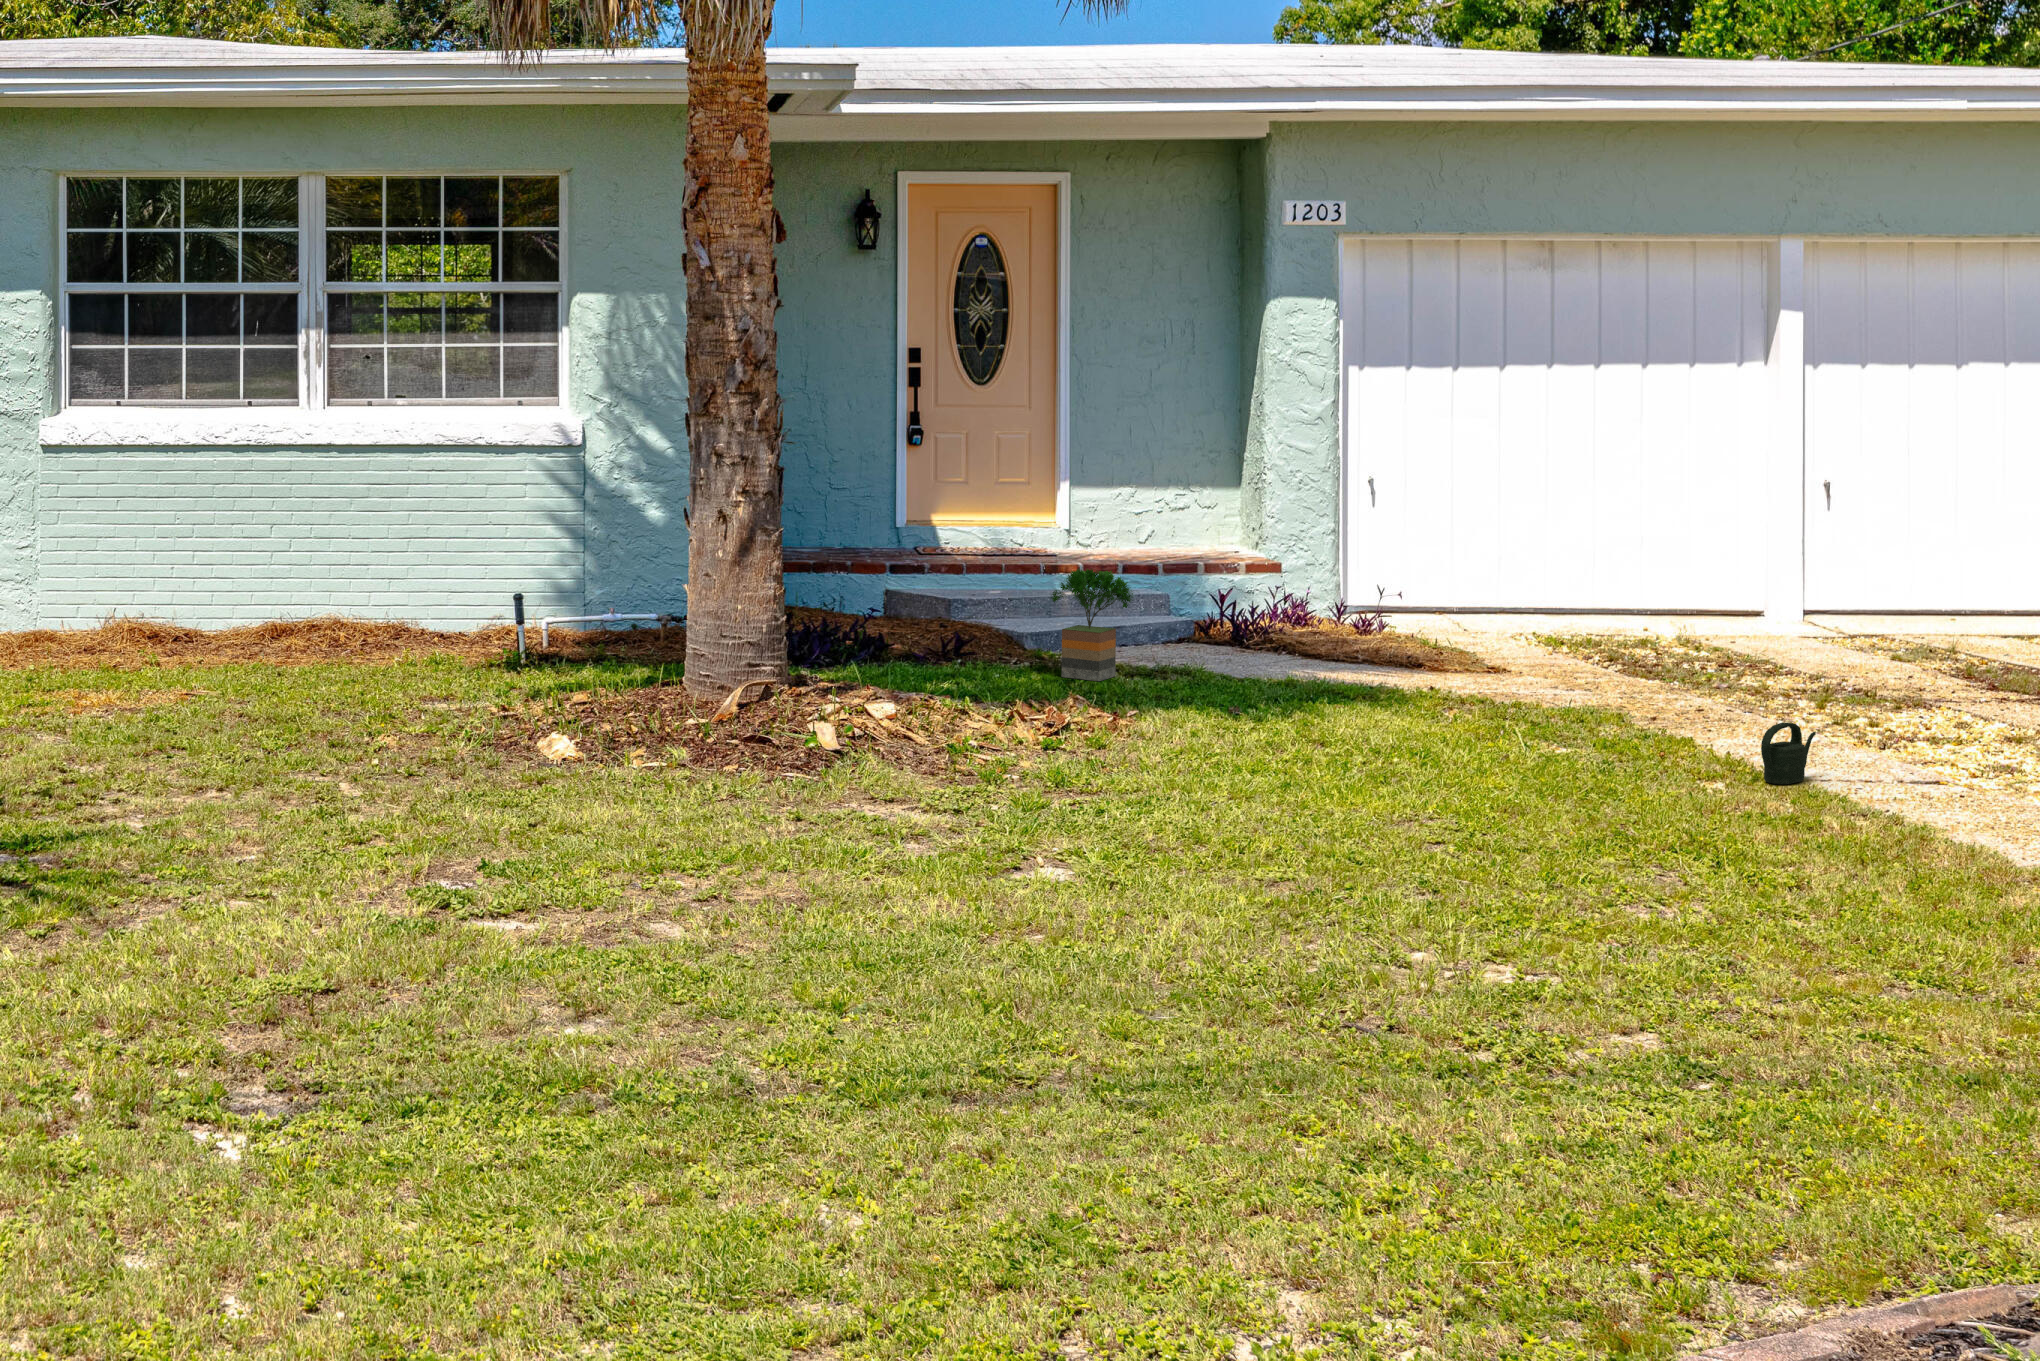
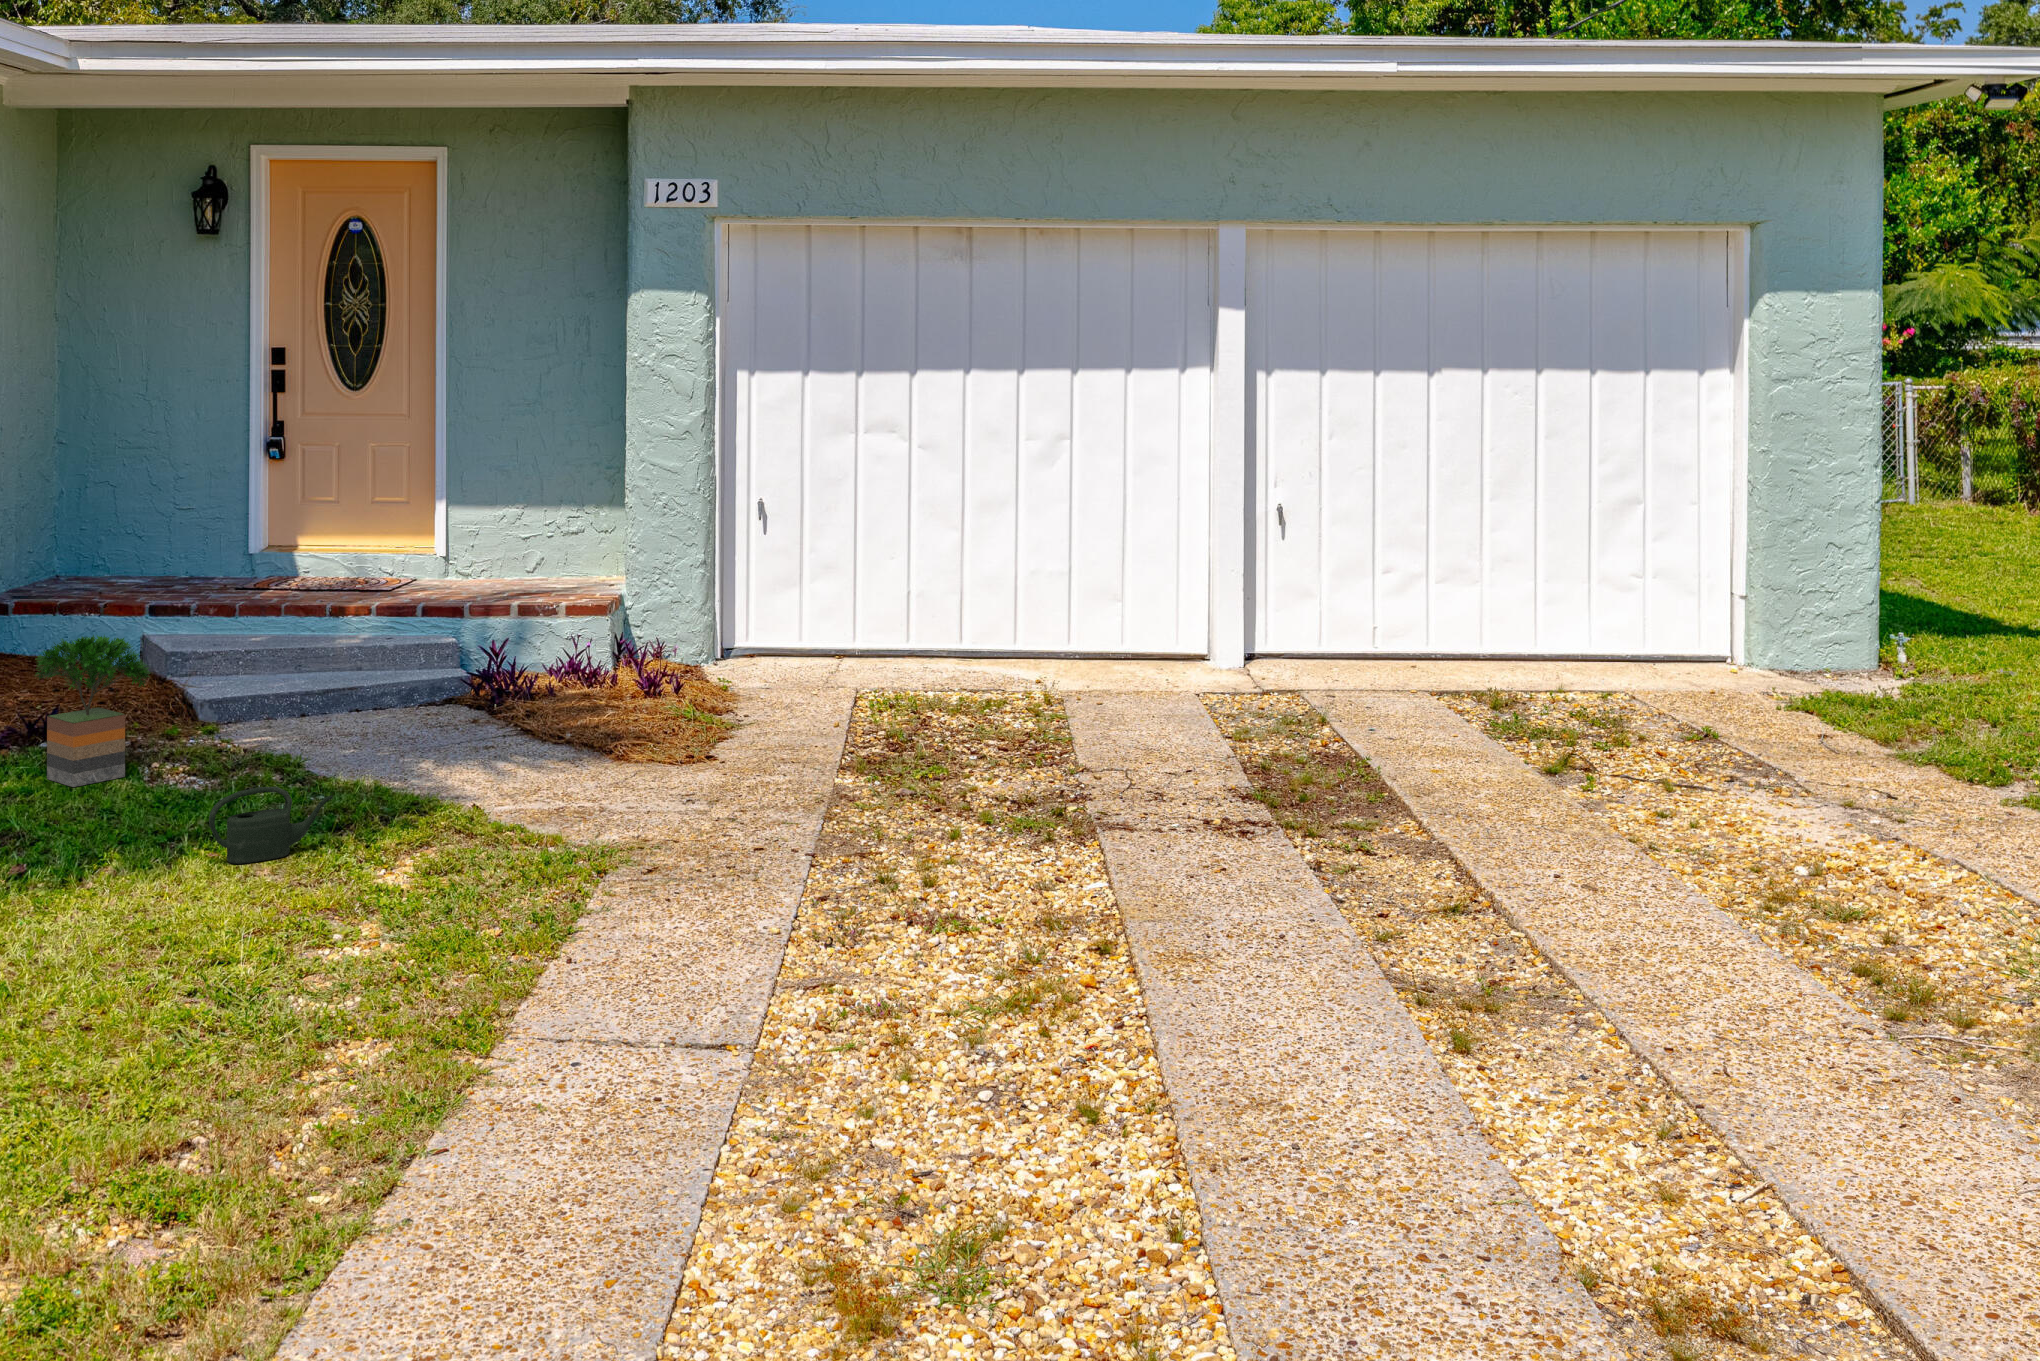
watering can: present [1761,722,1816,785] -> present [209,787,332,864]

